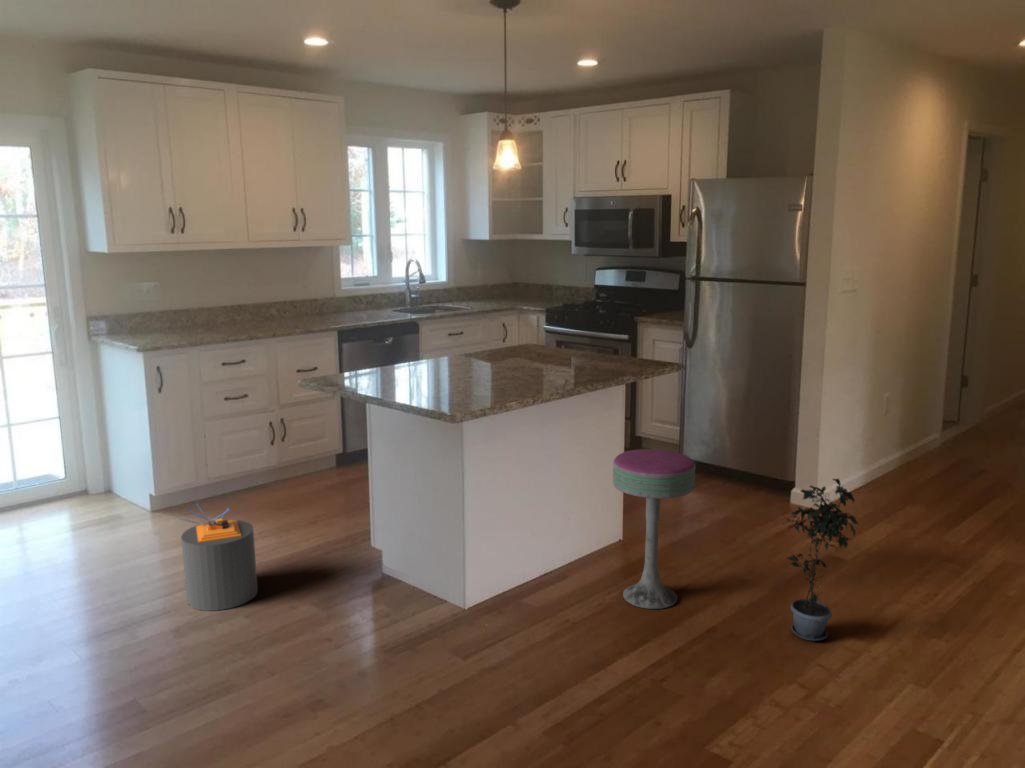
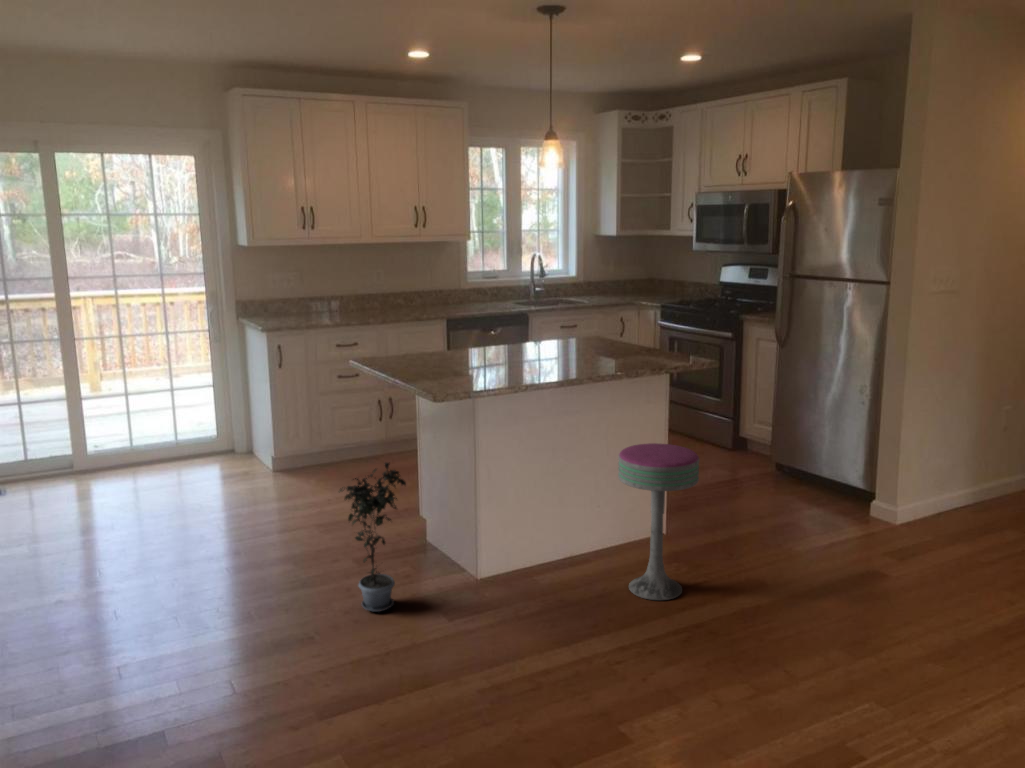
potted plant: present [783,479,858,641] -> present [340,463,406,612]
trash can: present [179,509,258,611] -> none [252,459,318,553]

